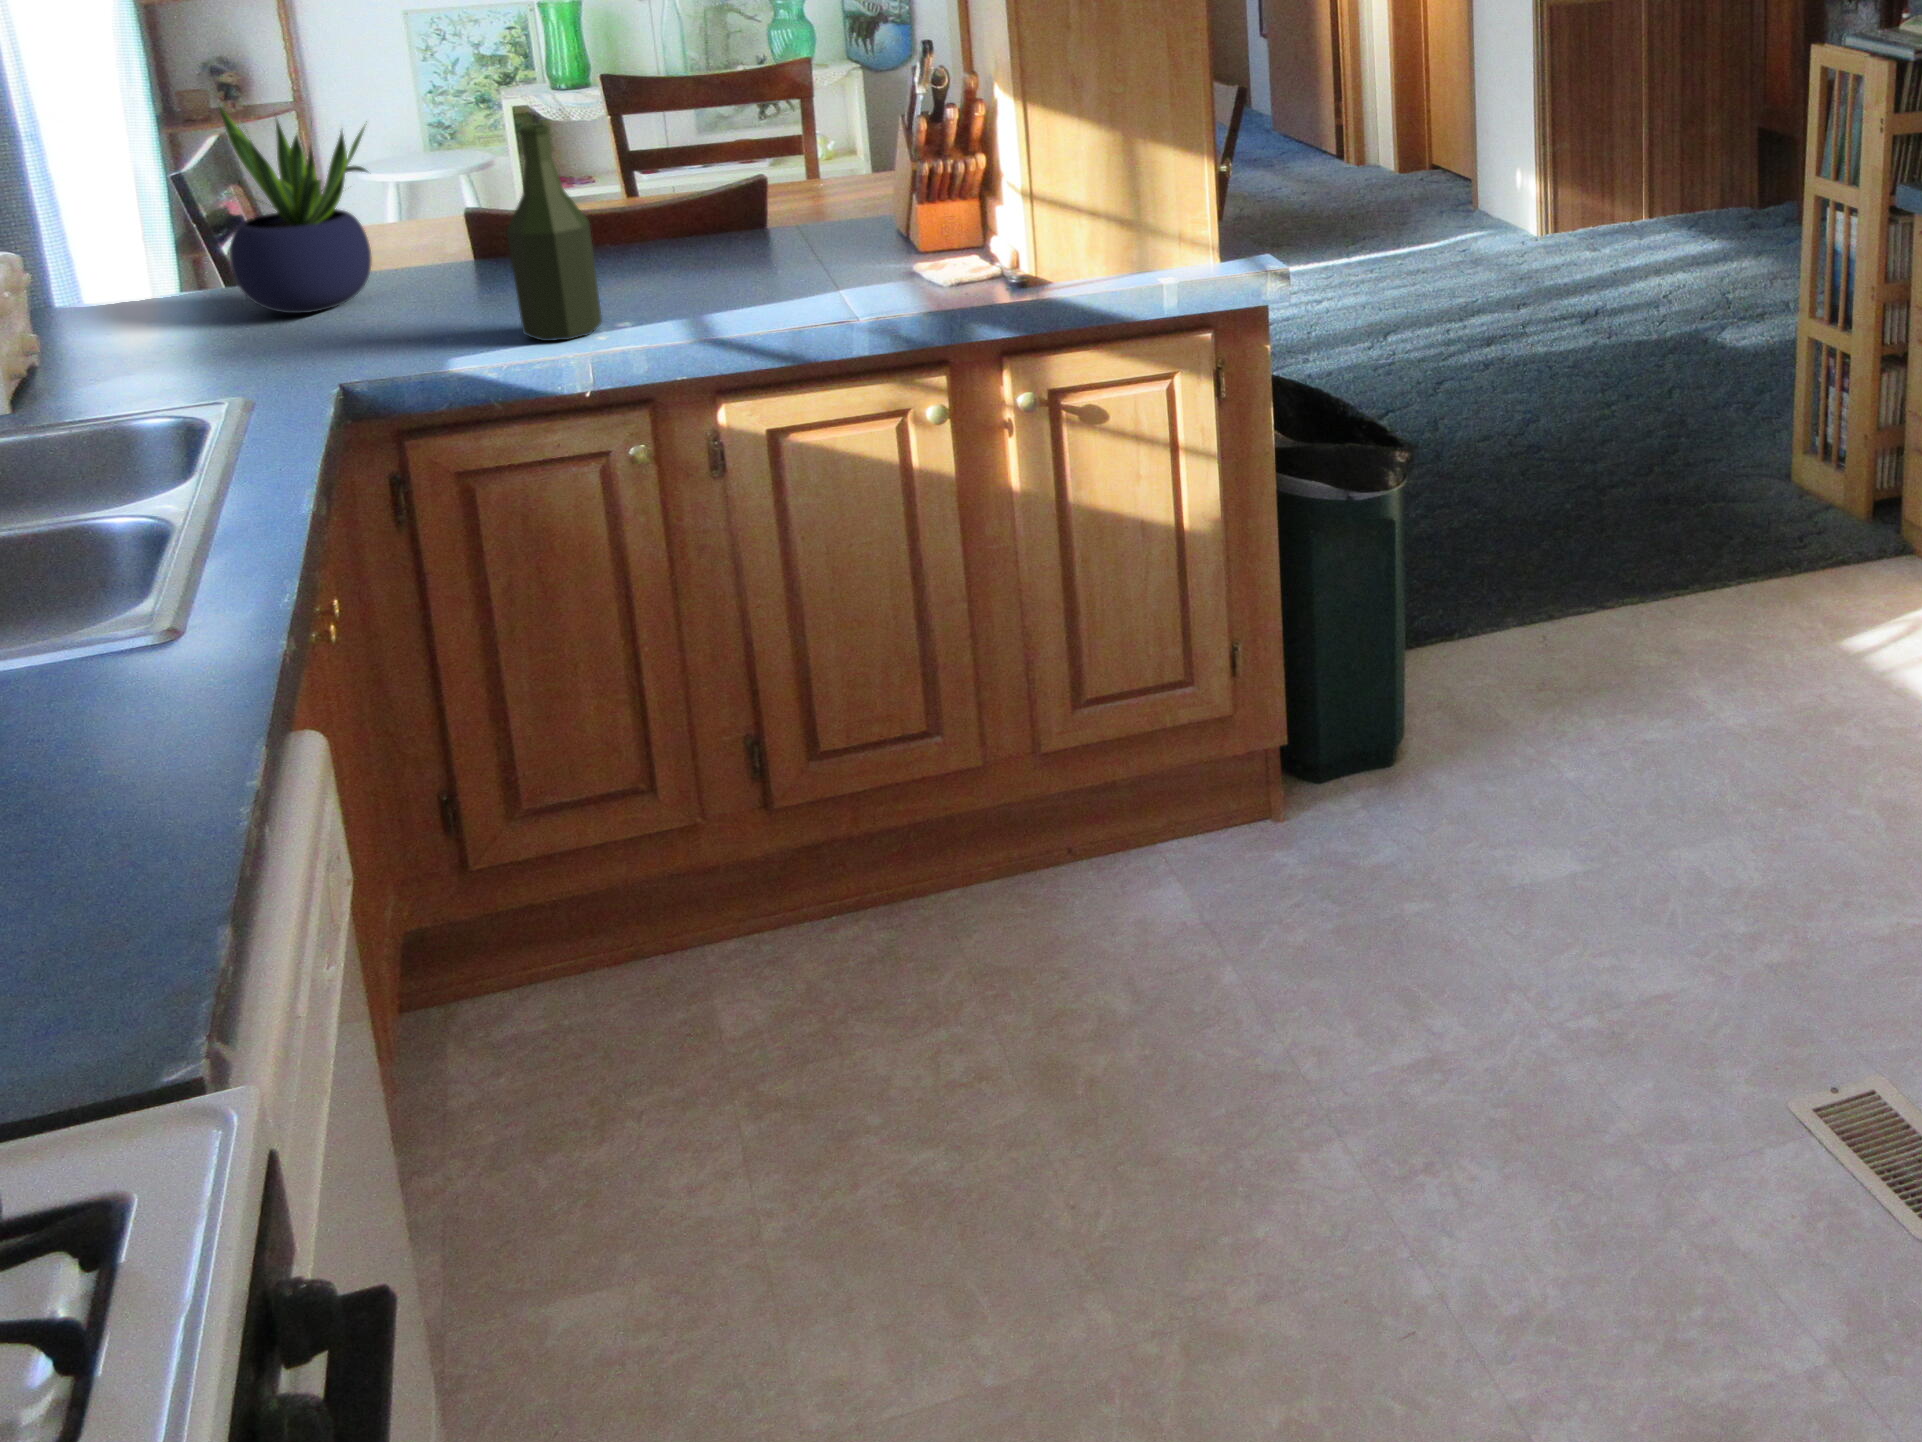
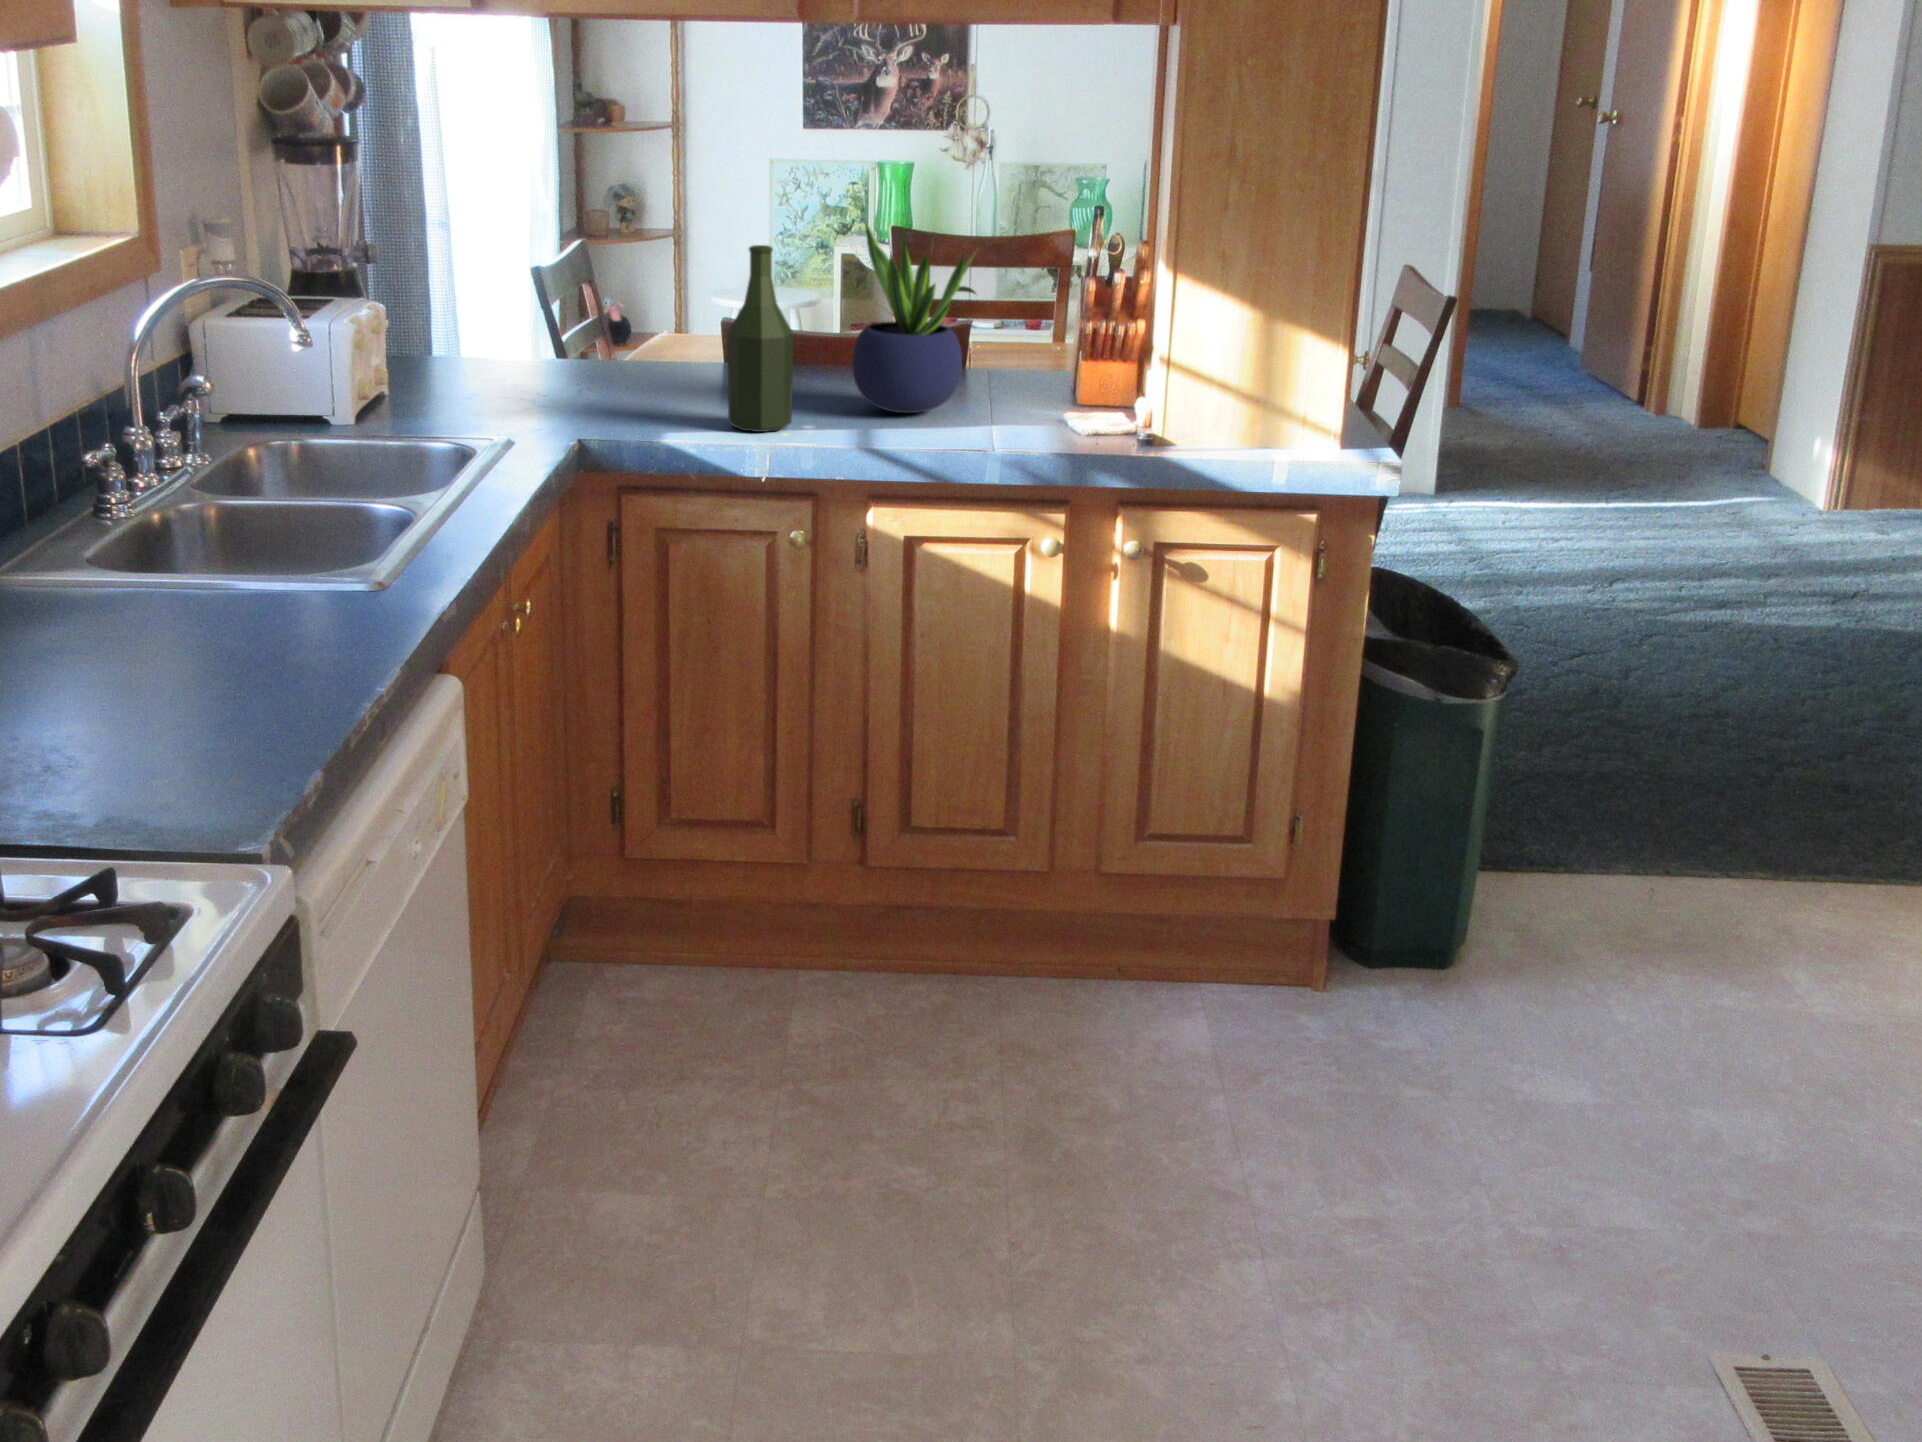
potted plant: present [219,105,372,313] -> present [852,223,976,413]

